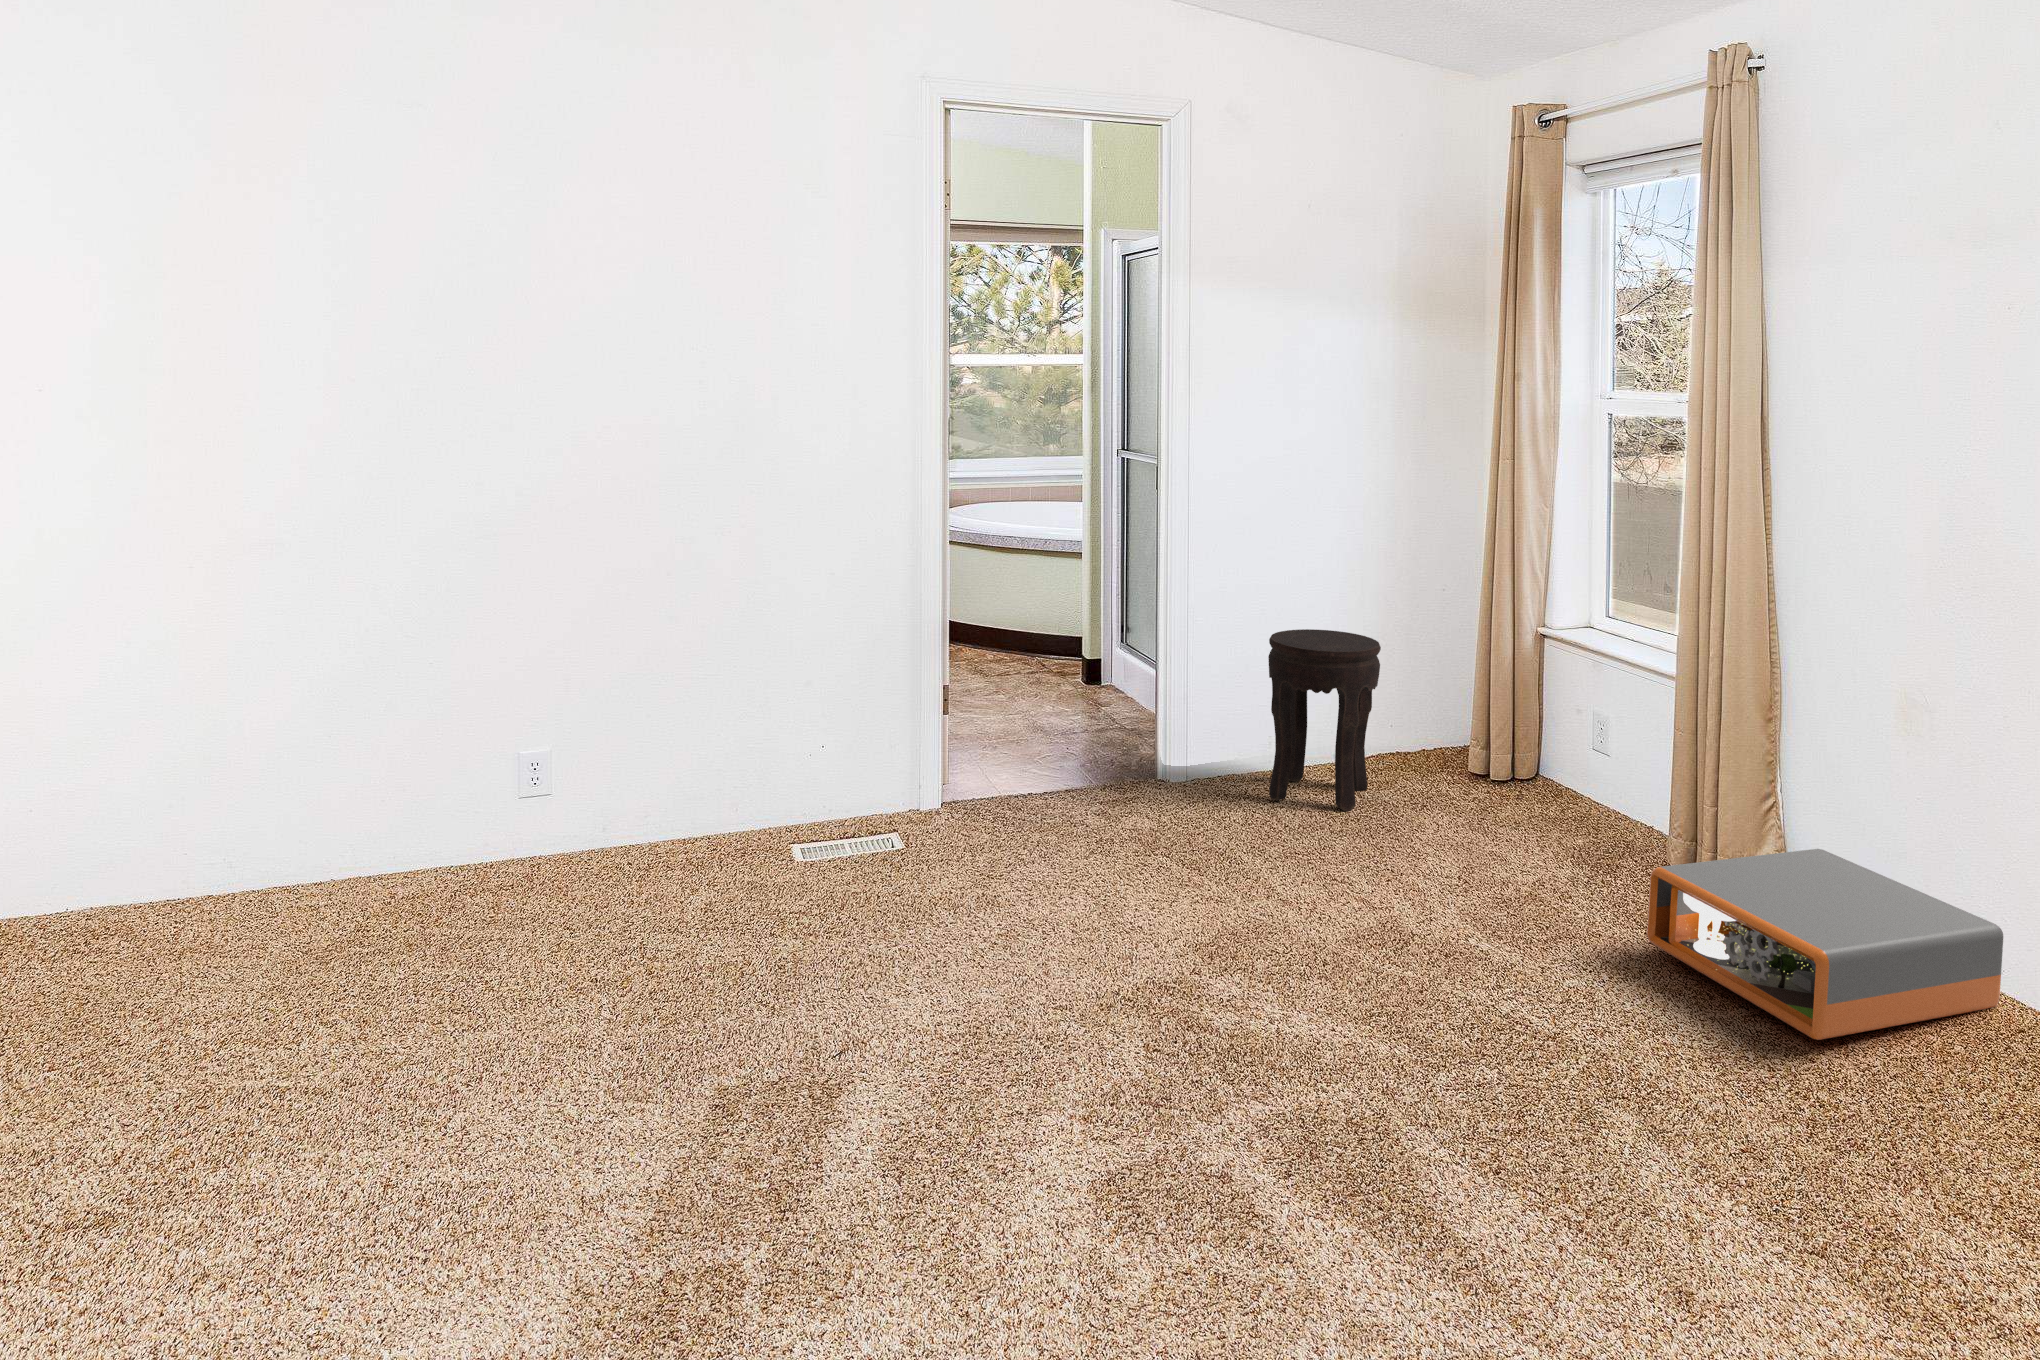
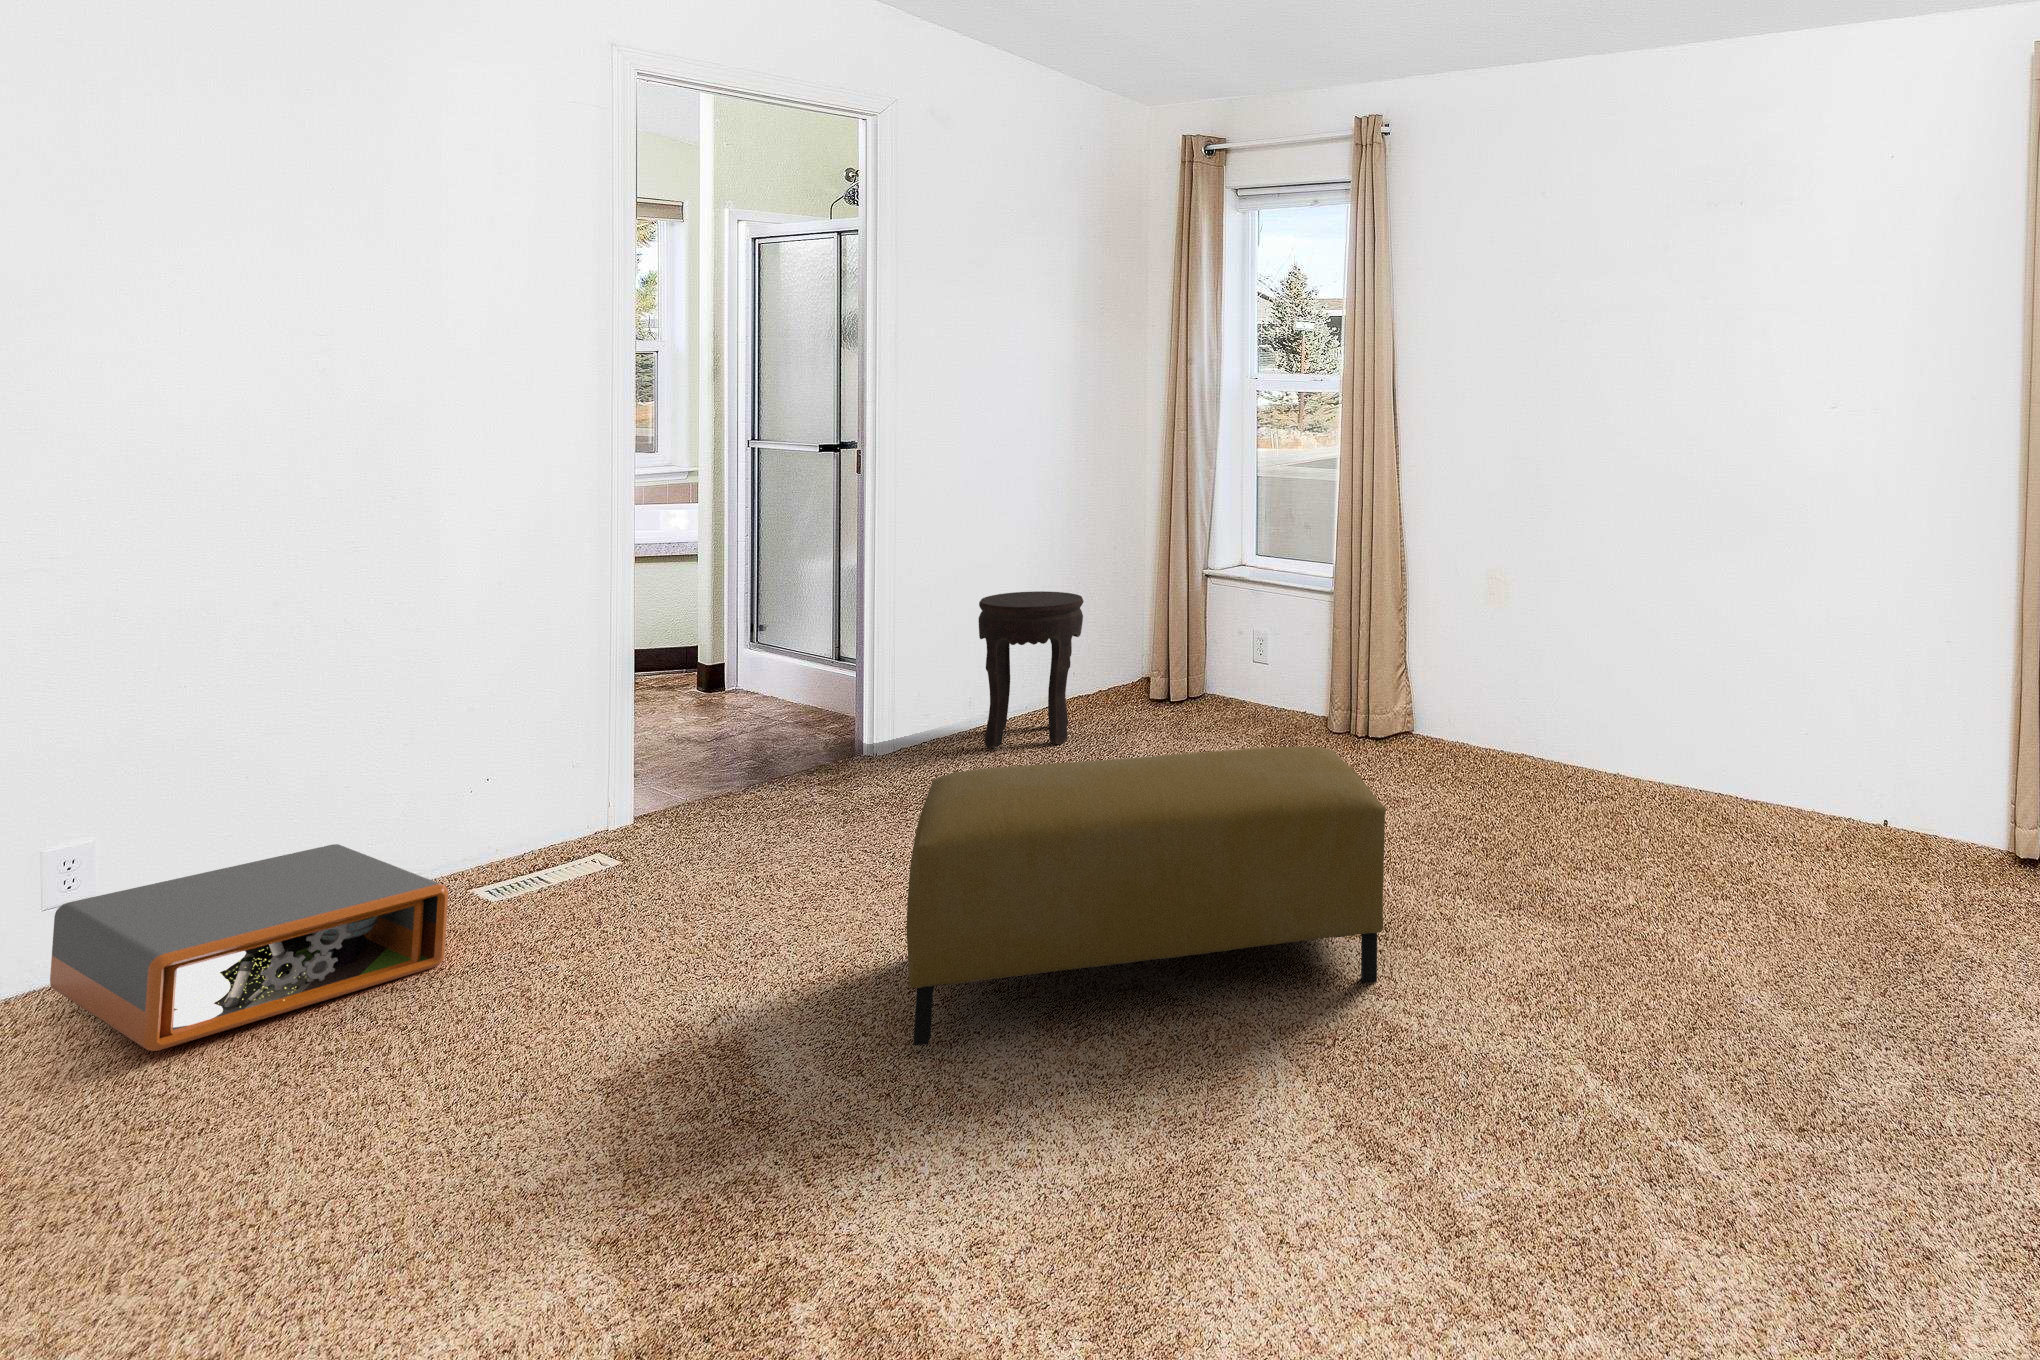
ottoman: none [957,845,1553,1298] -> present [906,746,1386,1046]
storage box: present [1647,849,2003,1040] -> present [50,844,448,1051]

